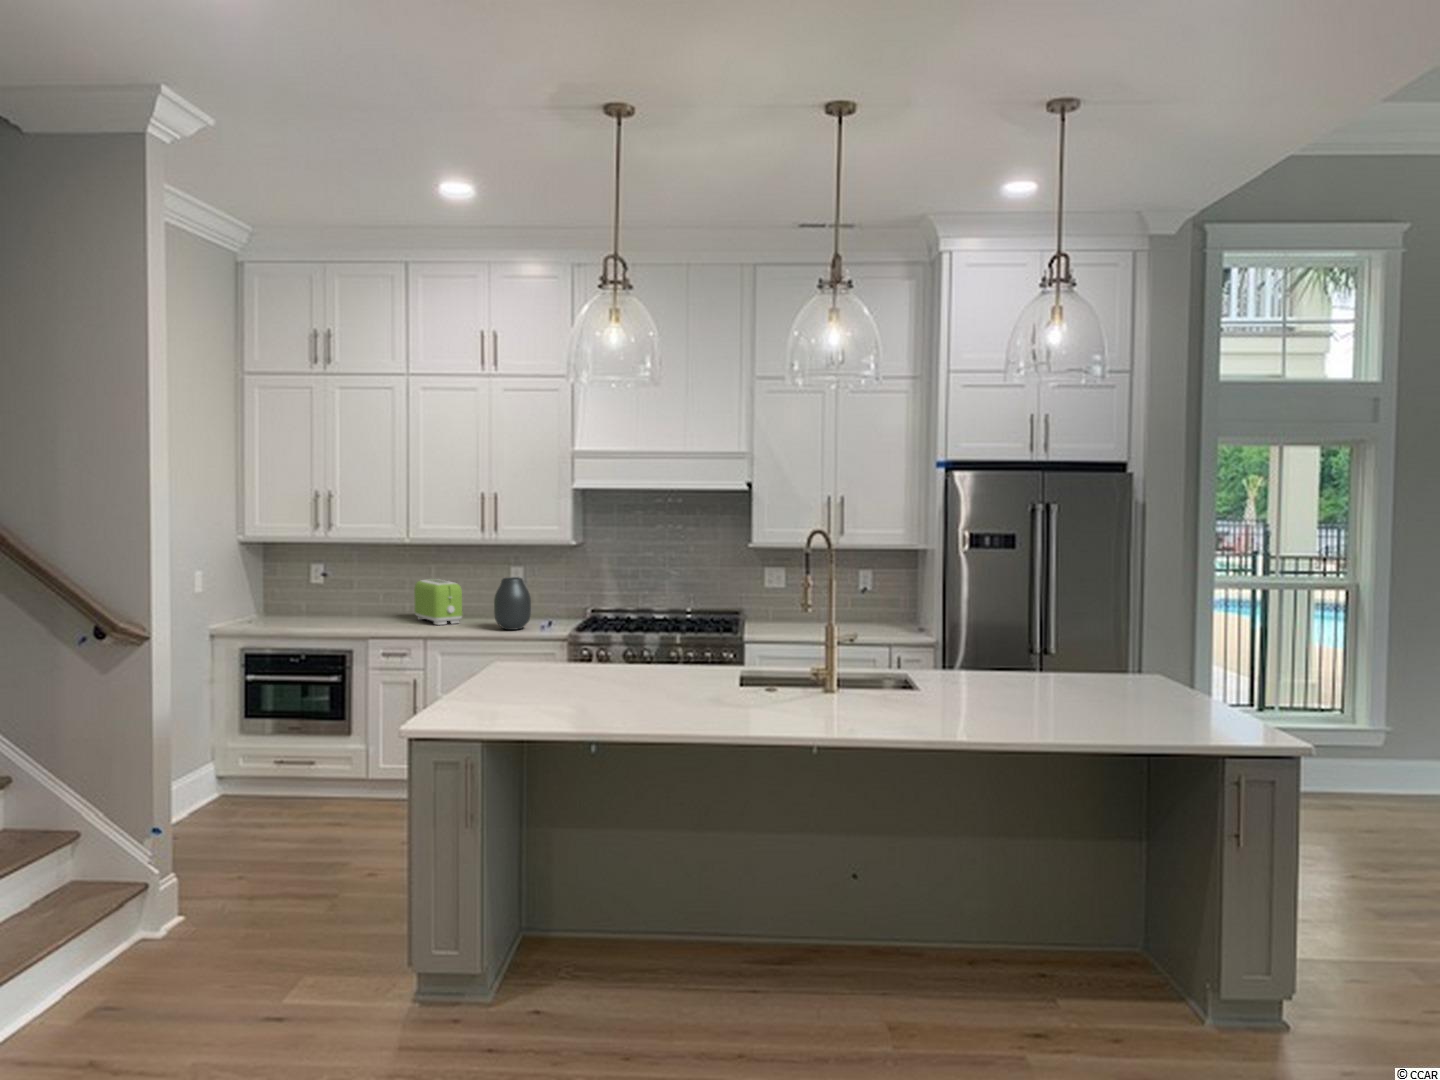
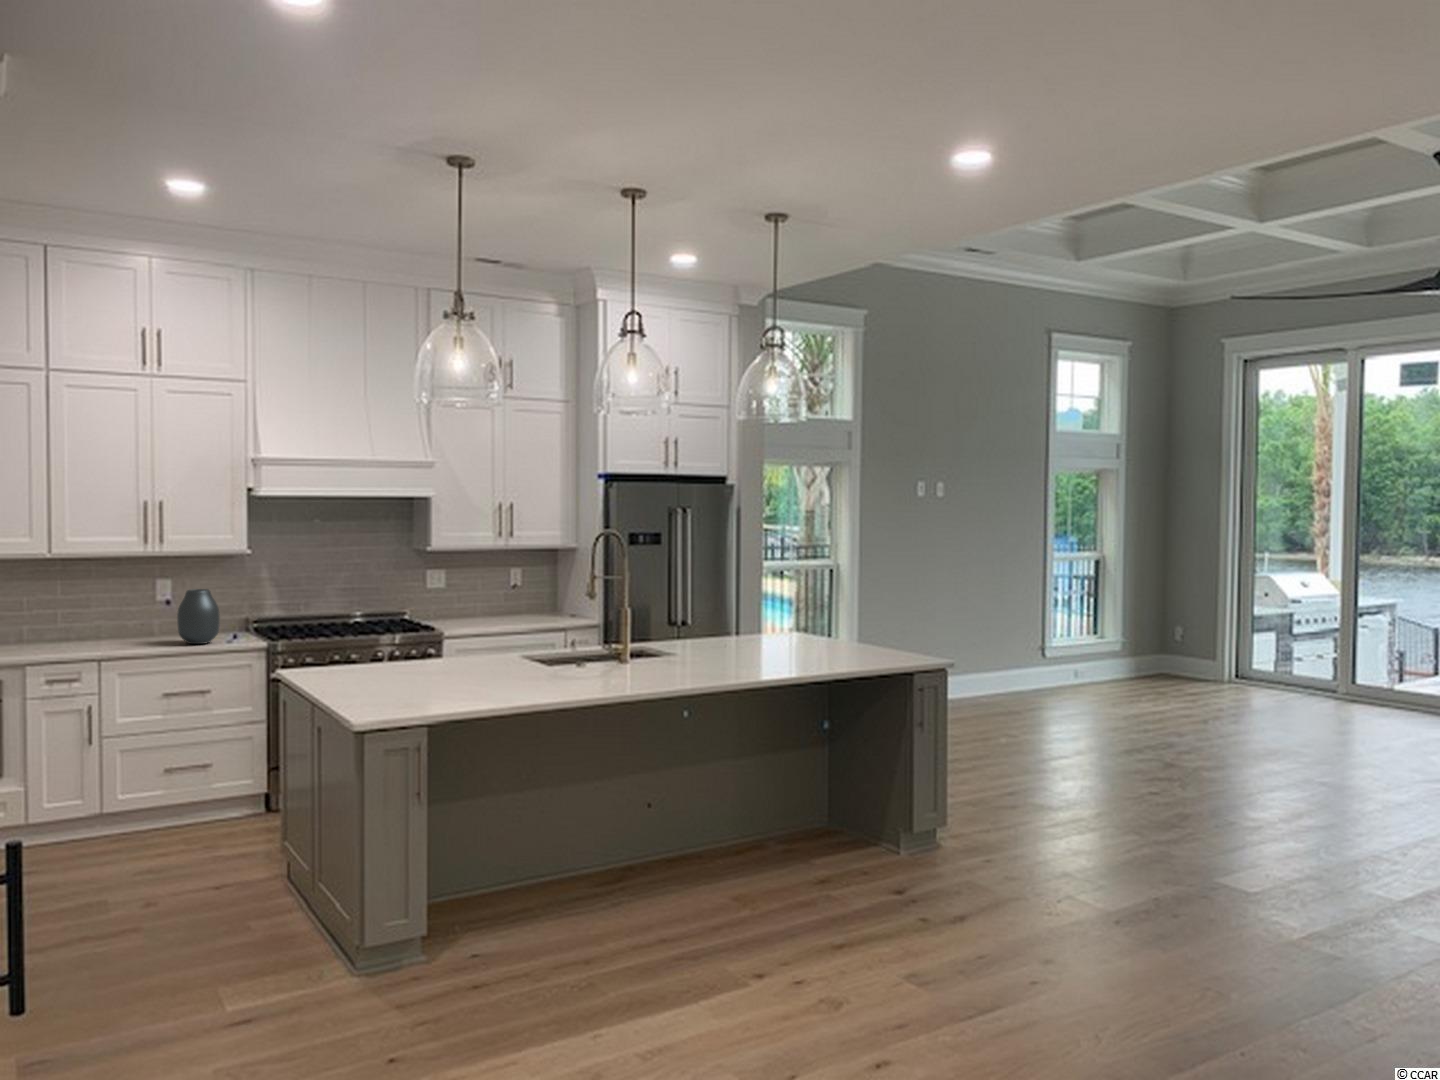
toaster: present [414,579,462,625] -> none [49,598,123,646]

